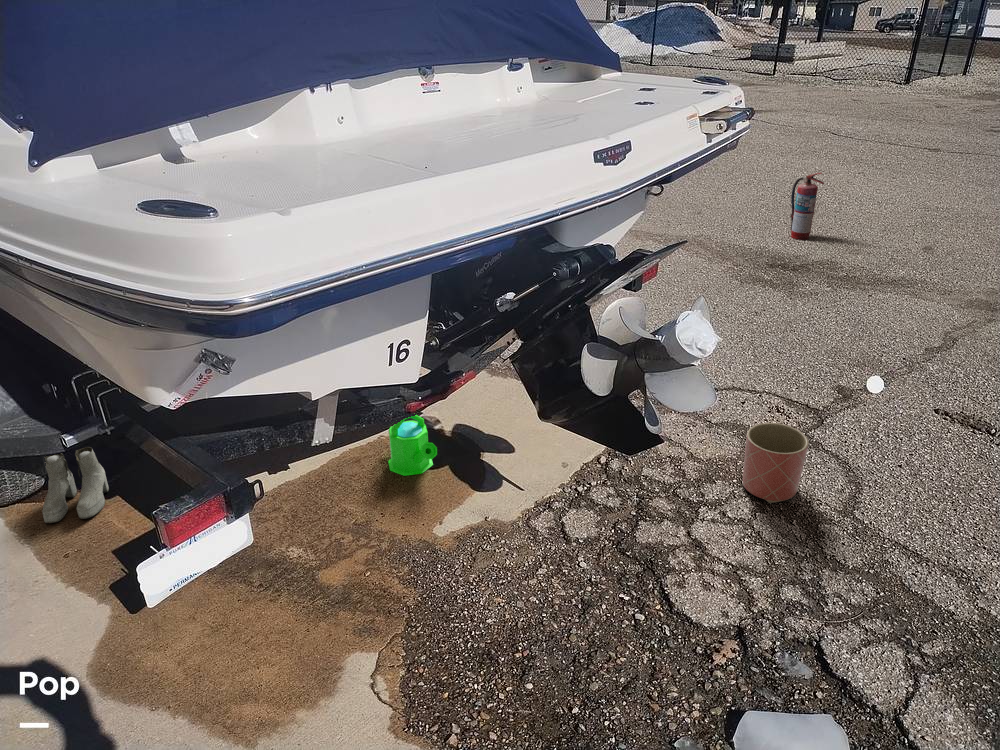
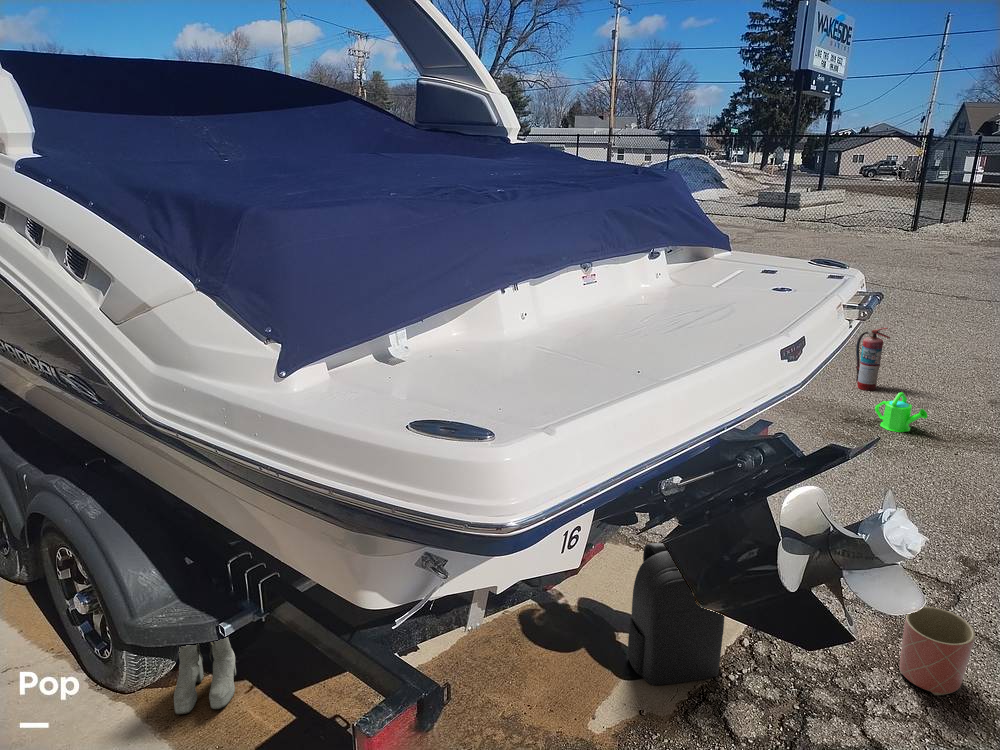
backpack: none [485,361,574,496] -> present [627,543,725,685]
watering can: present [388,415,437,476] -> present [875,392,928,432]

